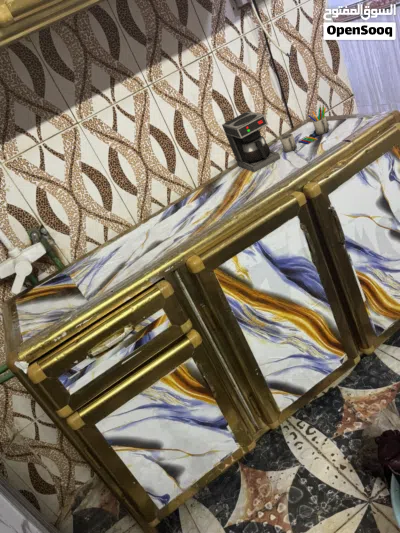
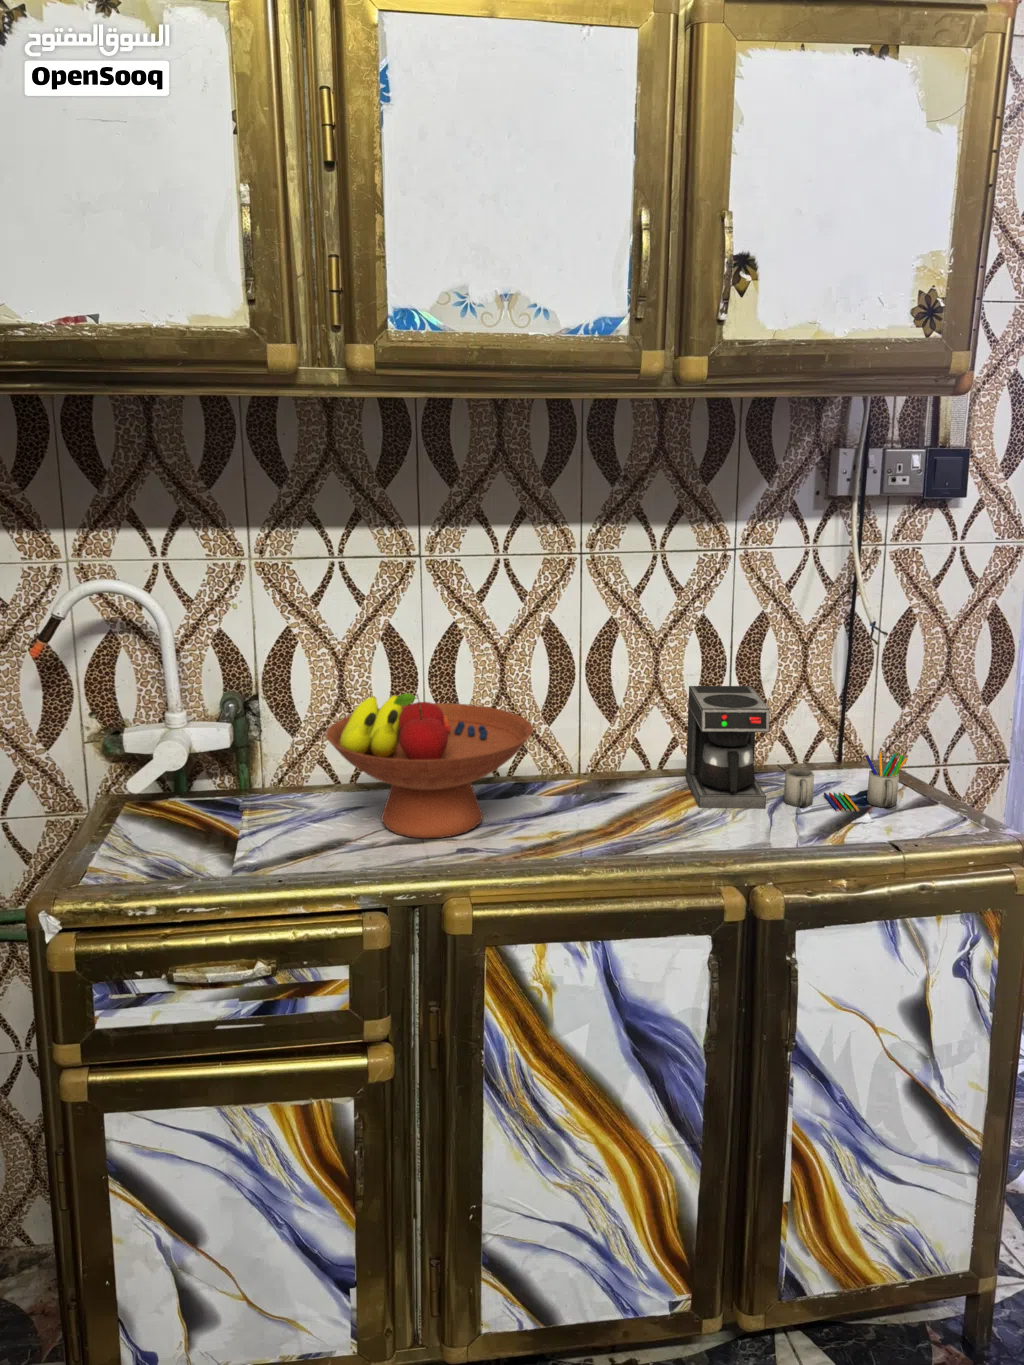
fruit bowl: none [86,171,177,249] -> present [326,693,533,838]

